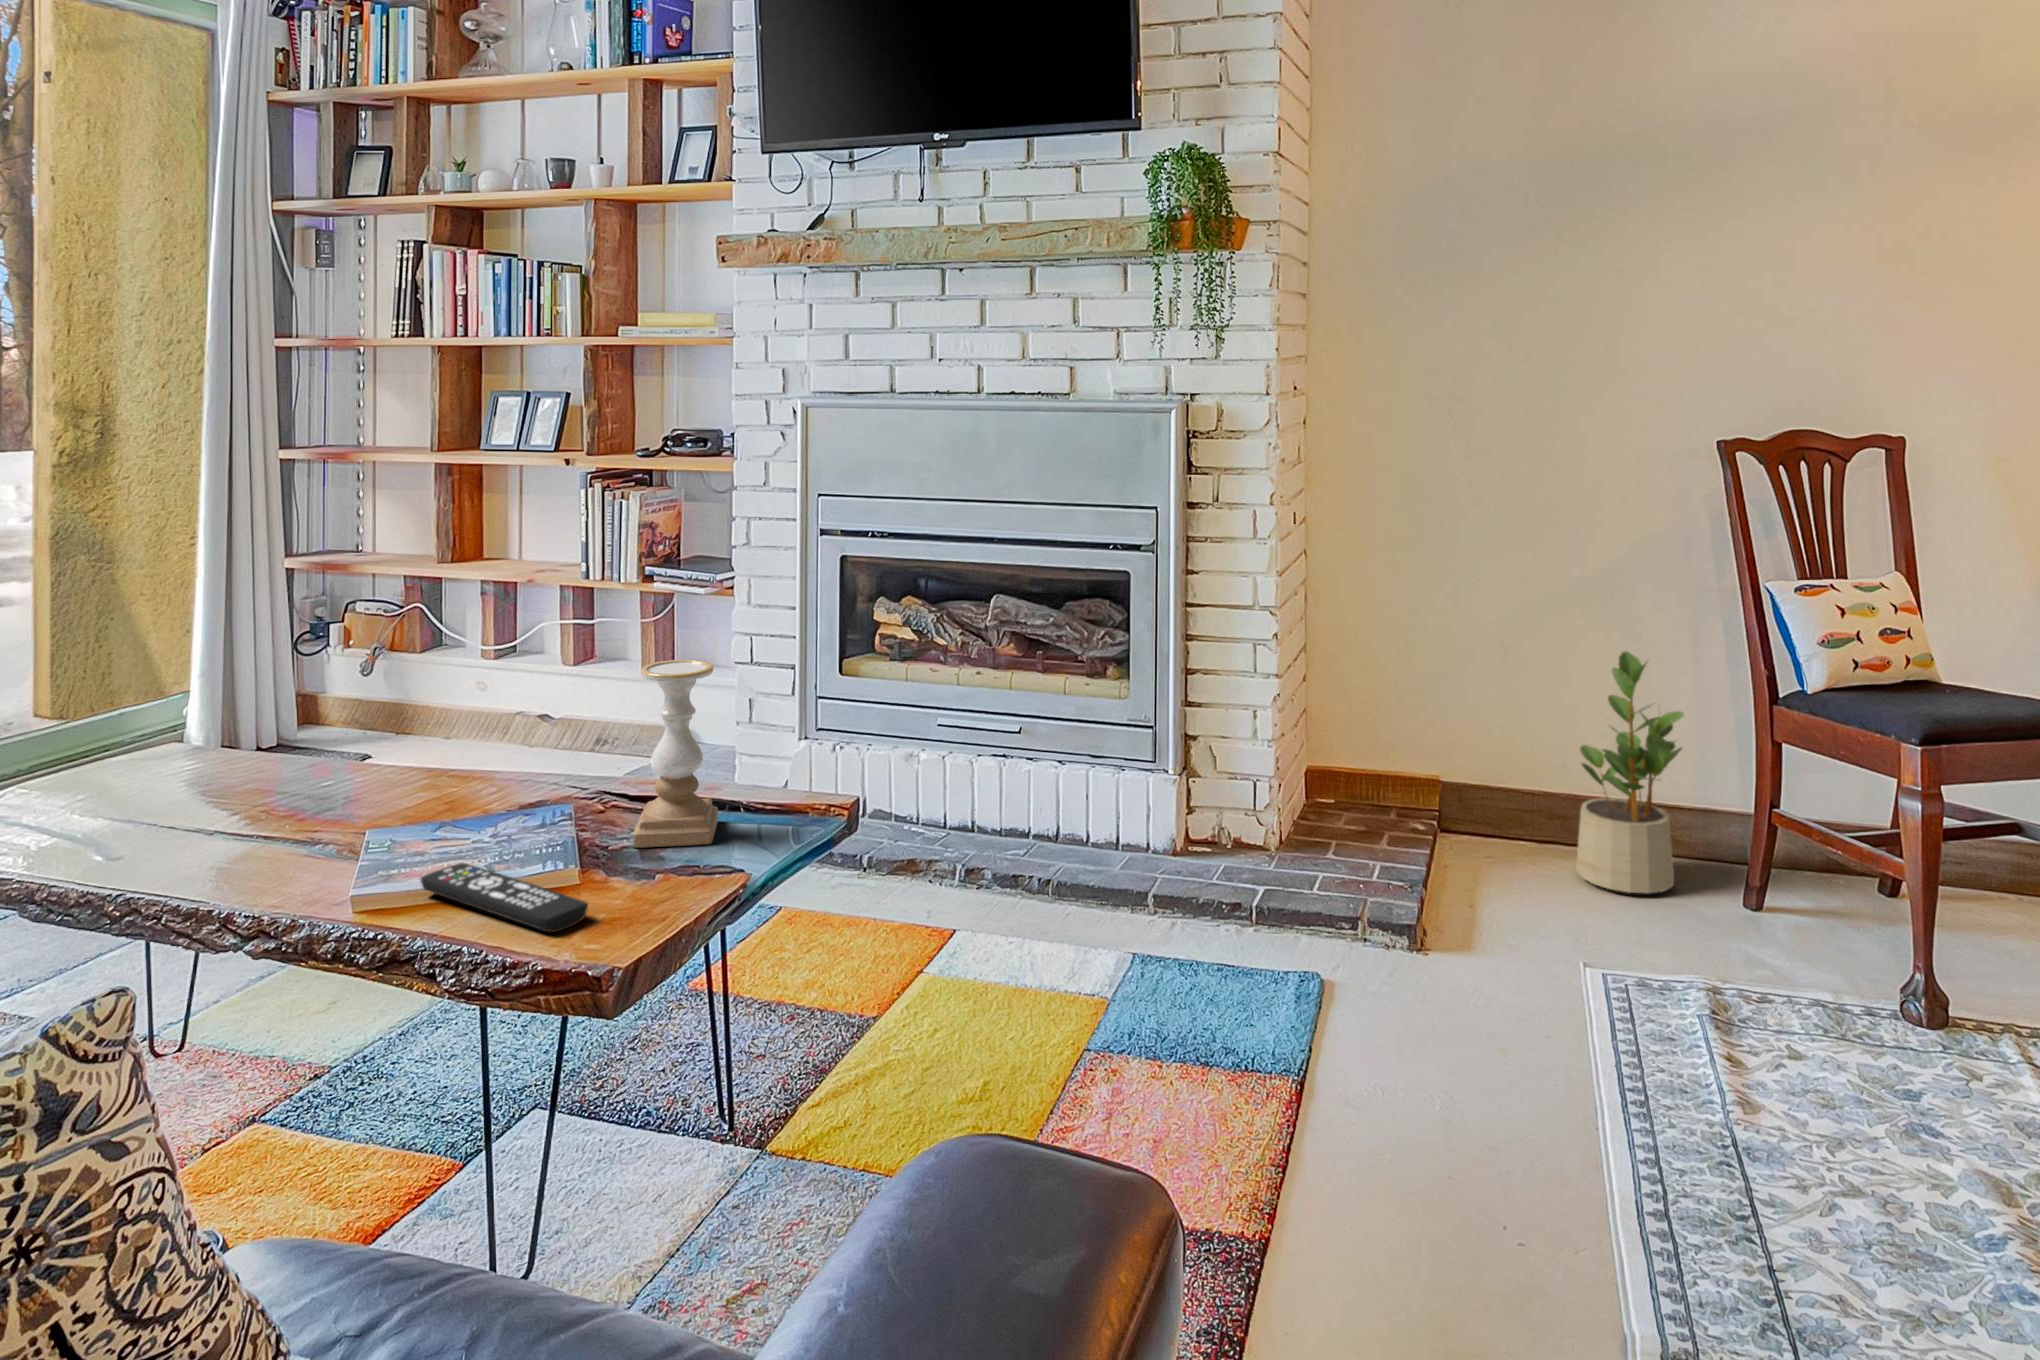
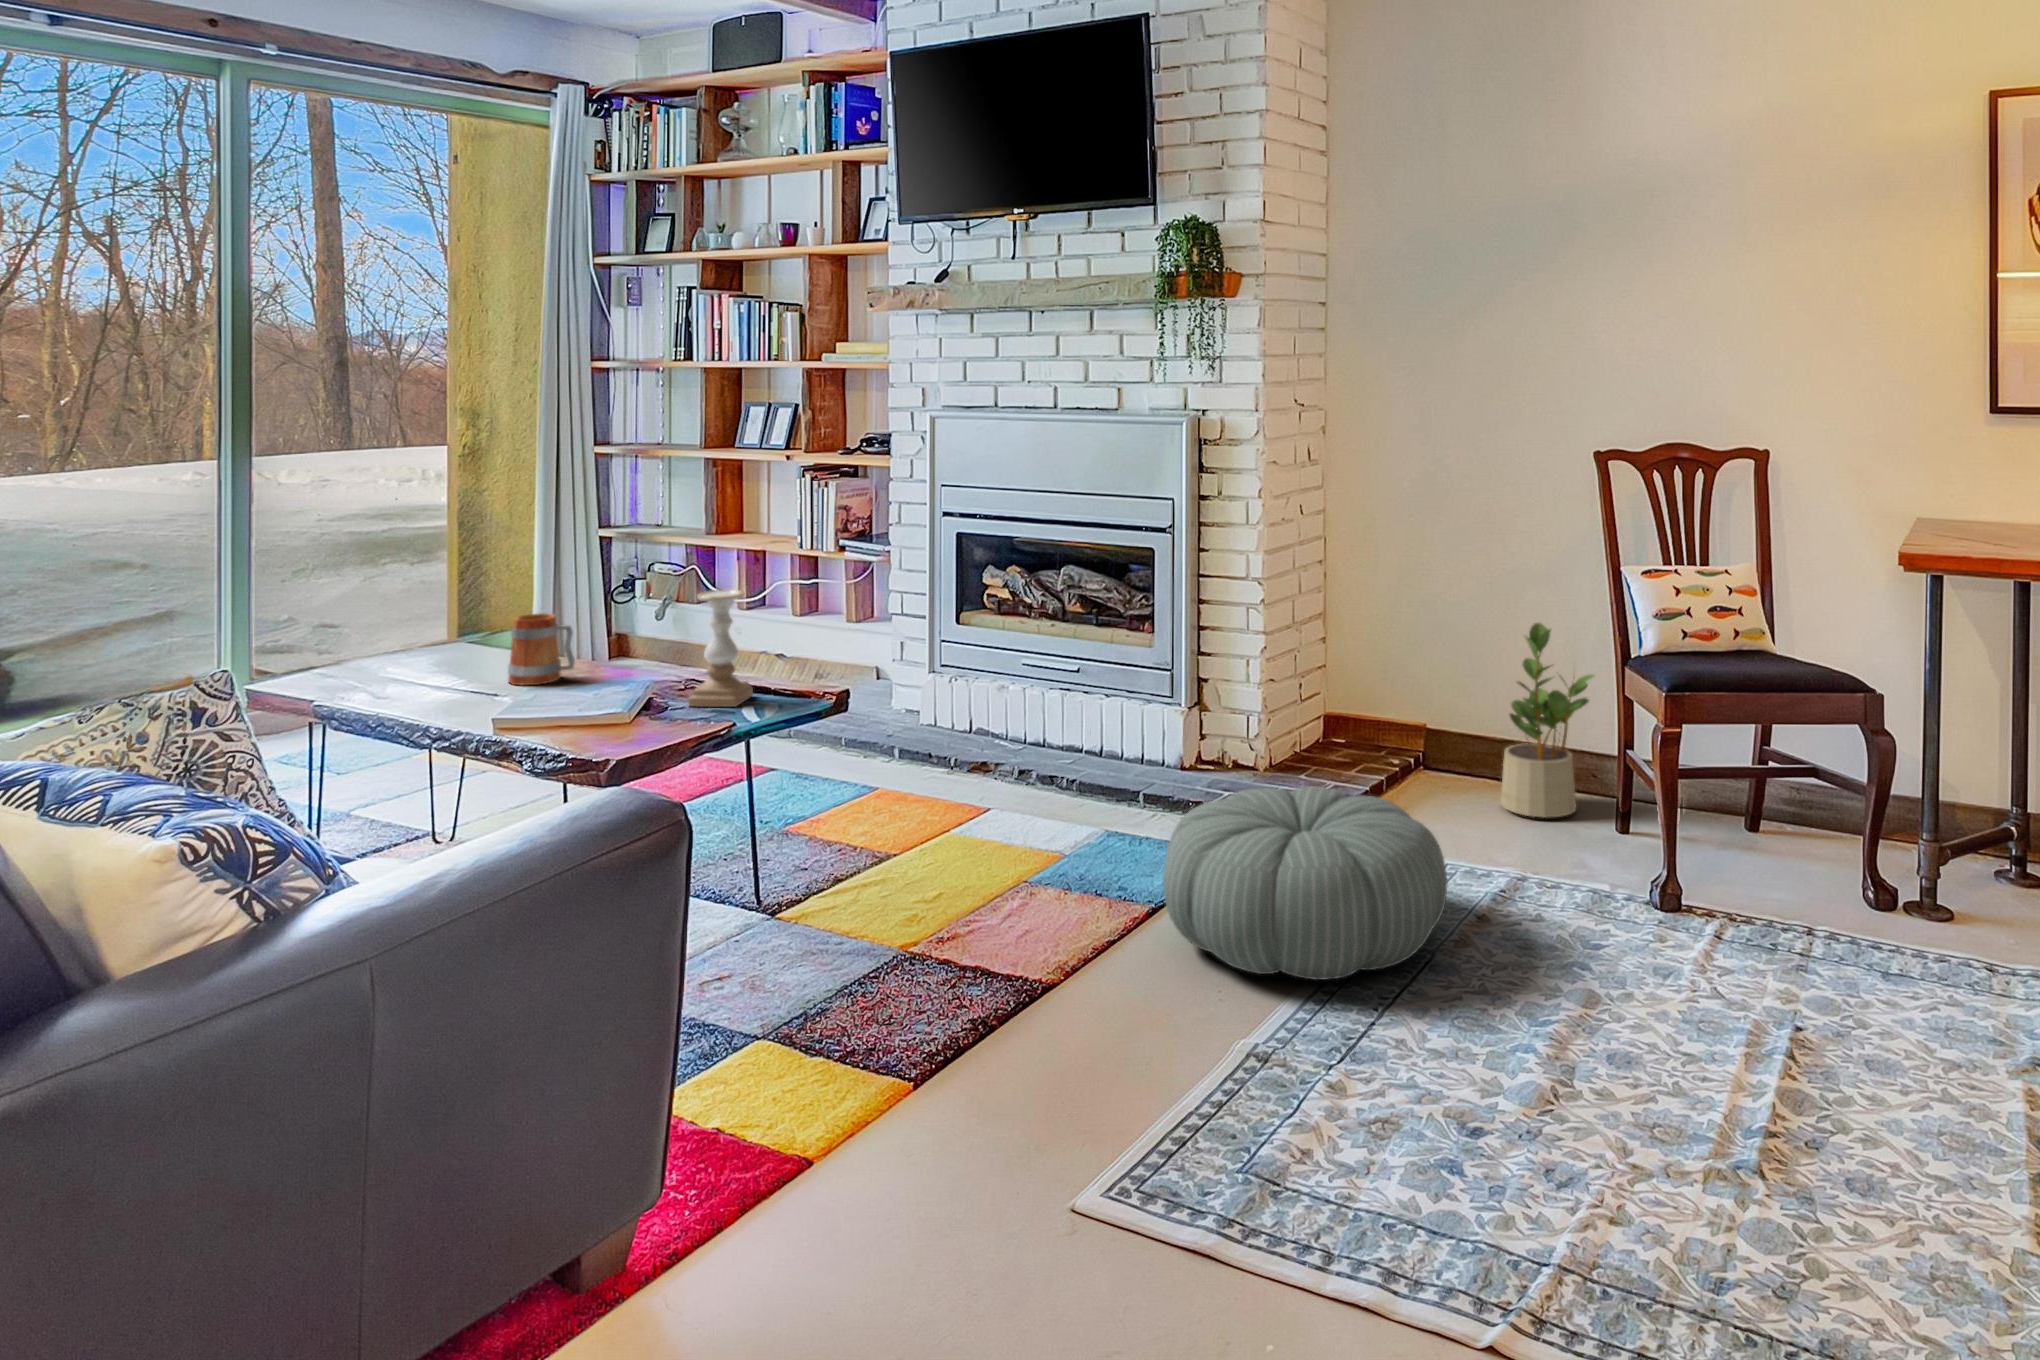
mug: none [292,703,401,821] -> present [508,613,575,685]
remote control: present [420,863,588,932] -> none [547,705,628,740]
pouf: none [1335,894,1763,1201] -> present [1163,786,1447,980]

